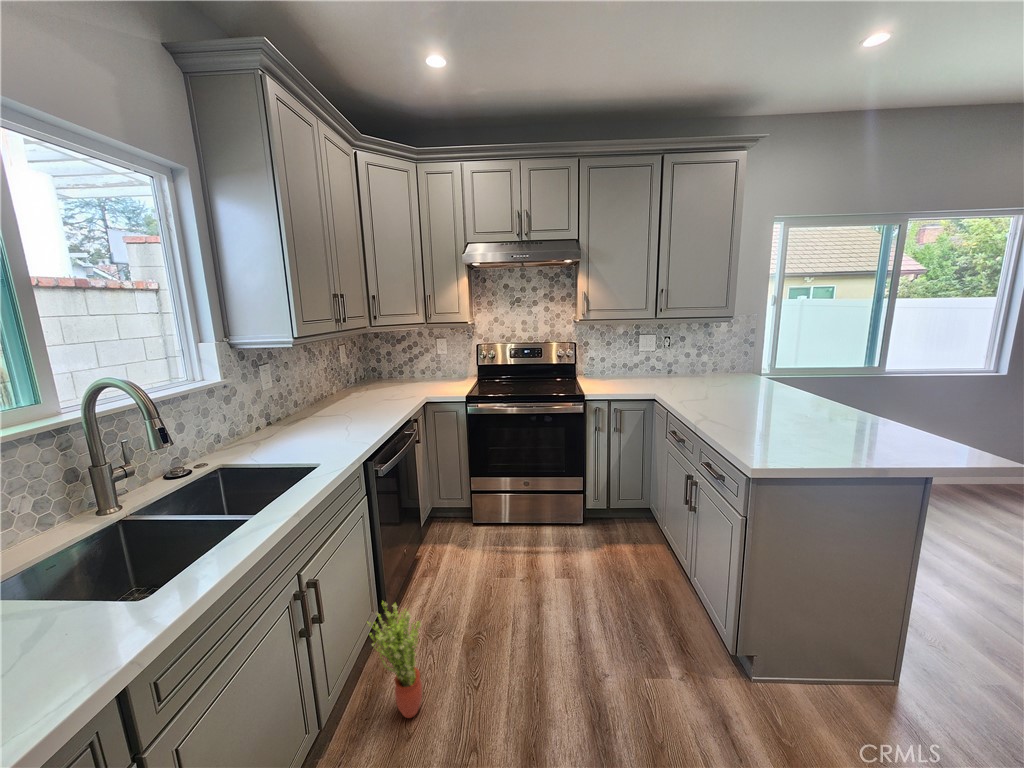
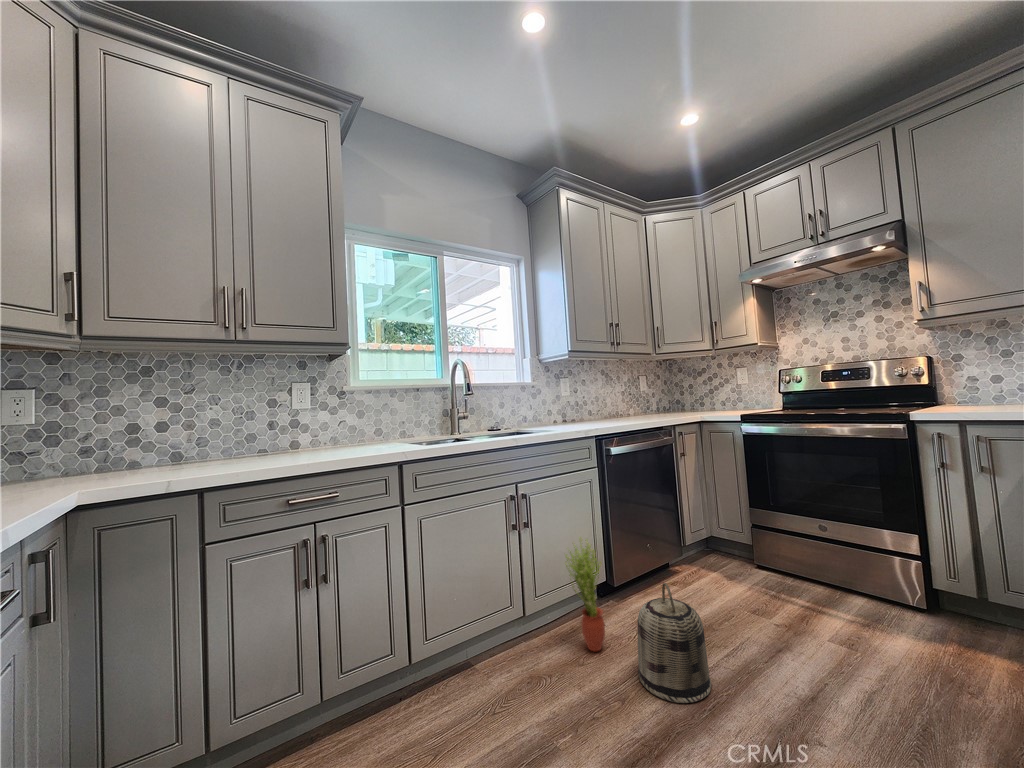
basket: none [466,614,532,725] -> present [638,583,711,703]

